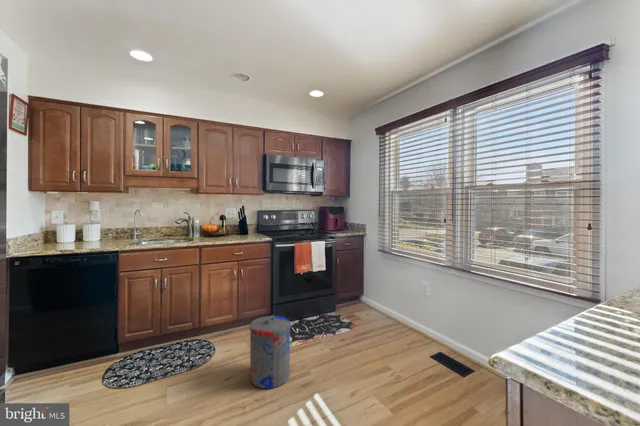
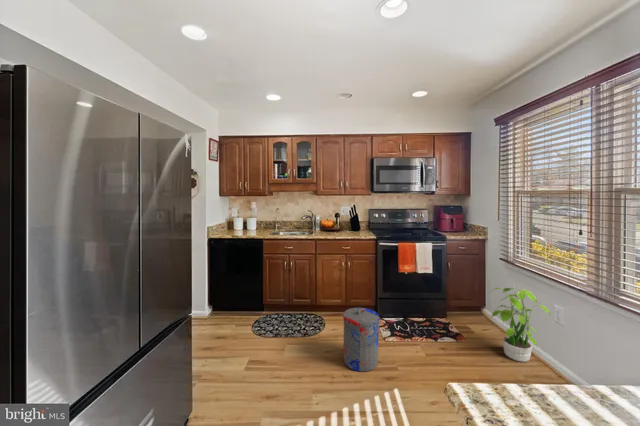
potted plant: none [378,270,421,336] -> present [492,288,551,362]

